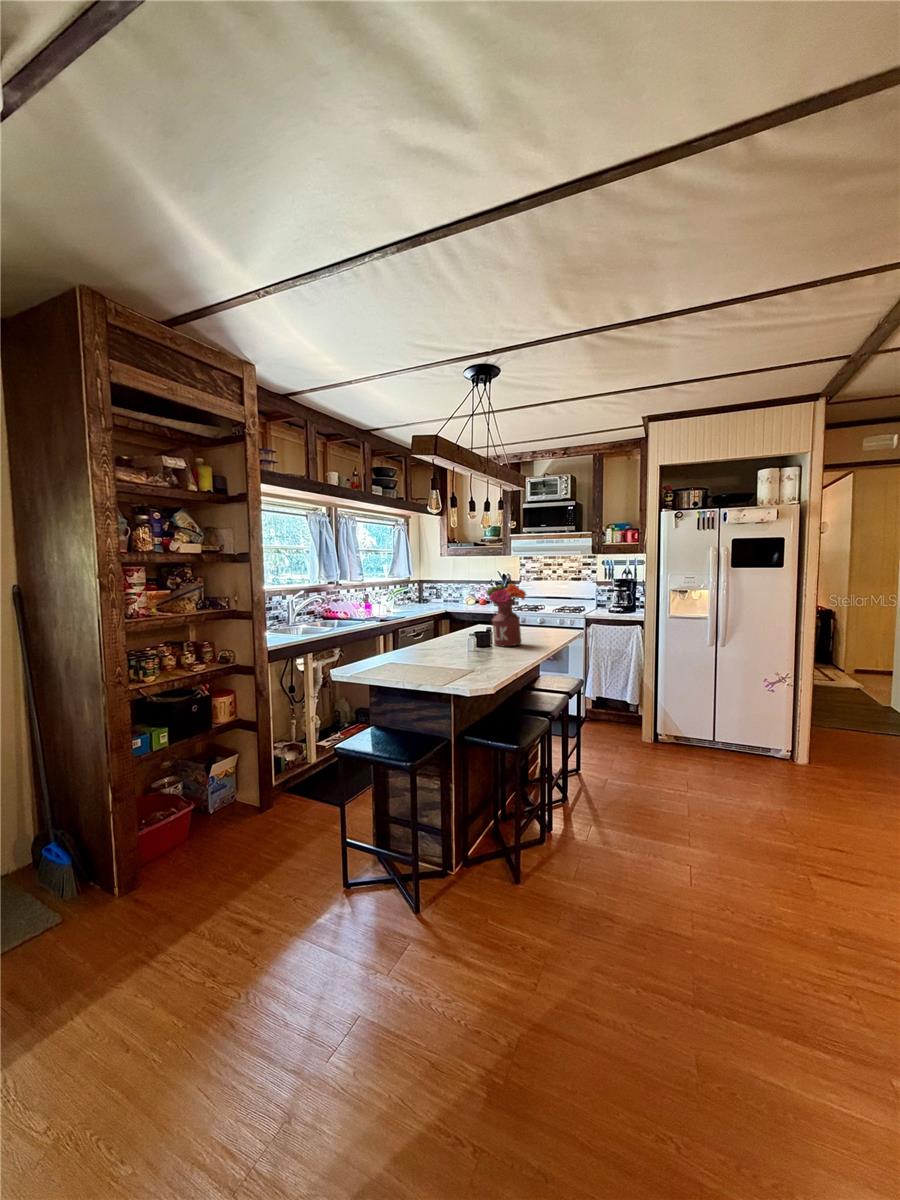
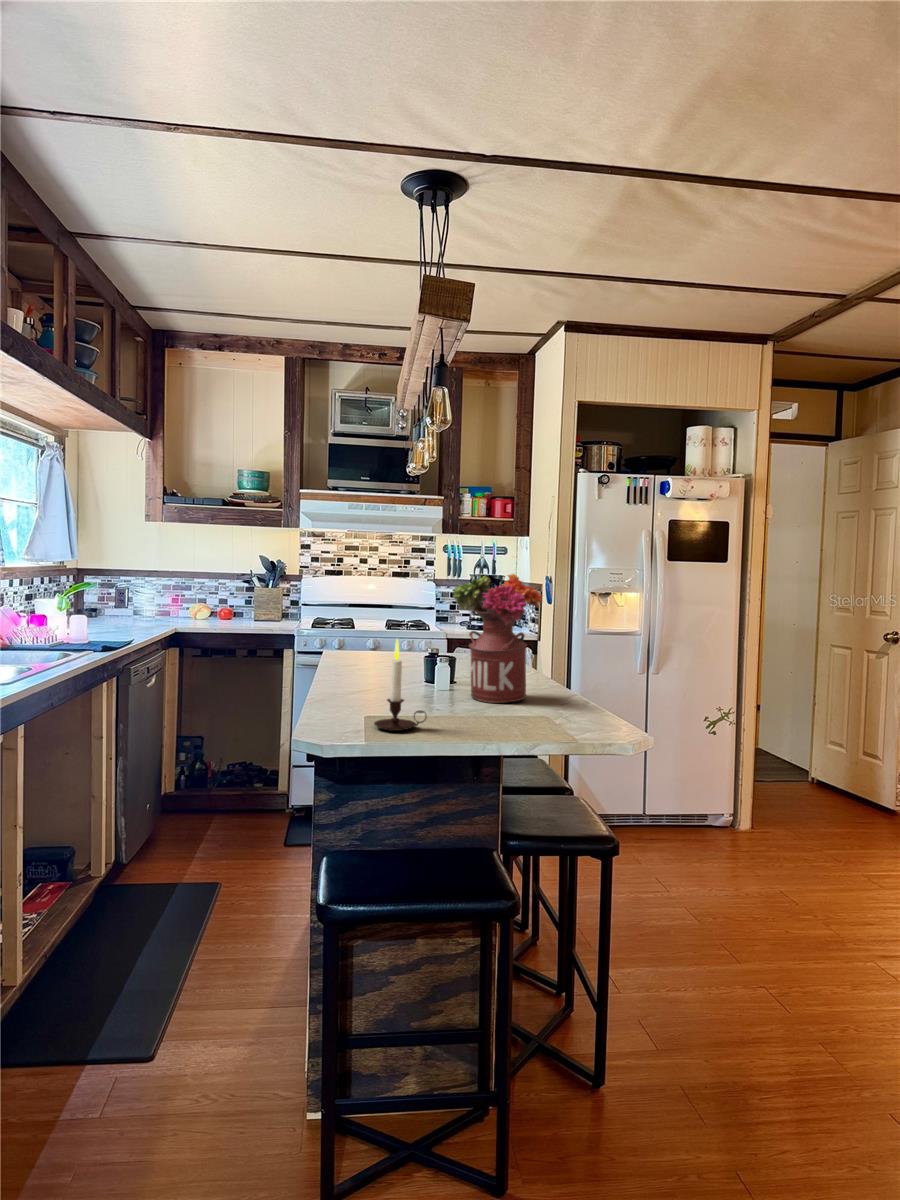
candle: none [419,613,440,652] -> present [374,639,426,731]

